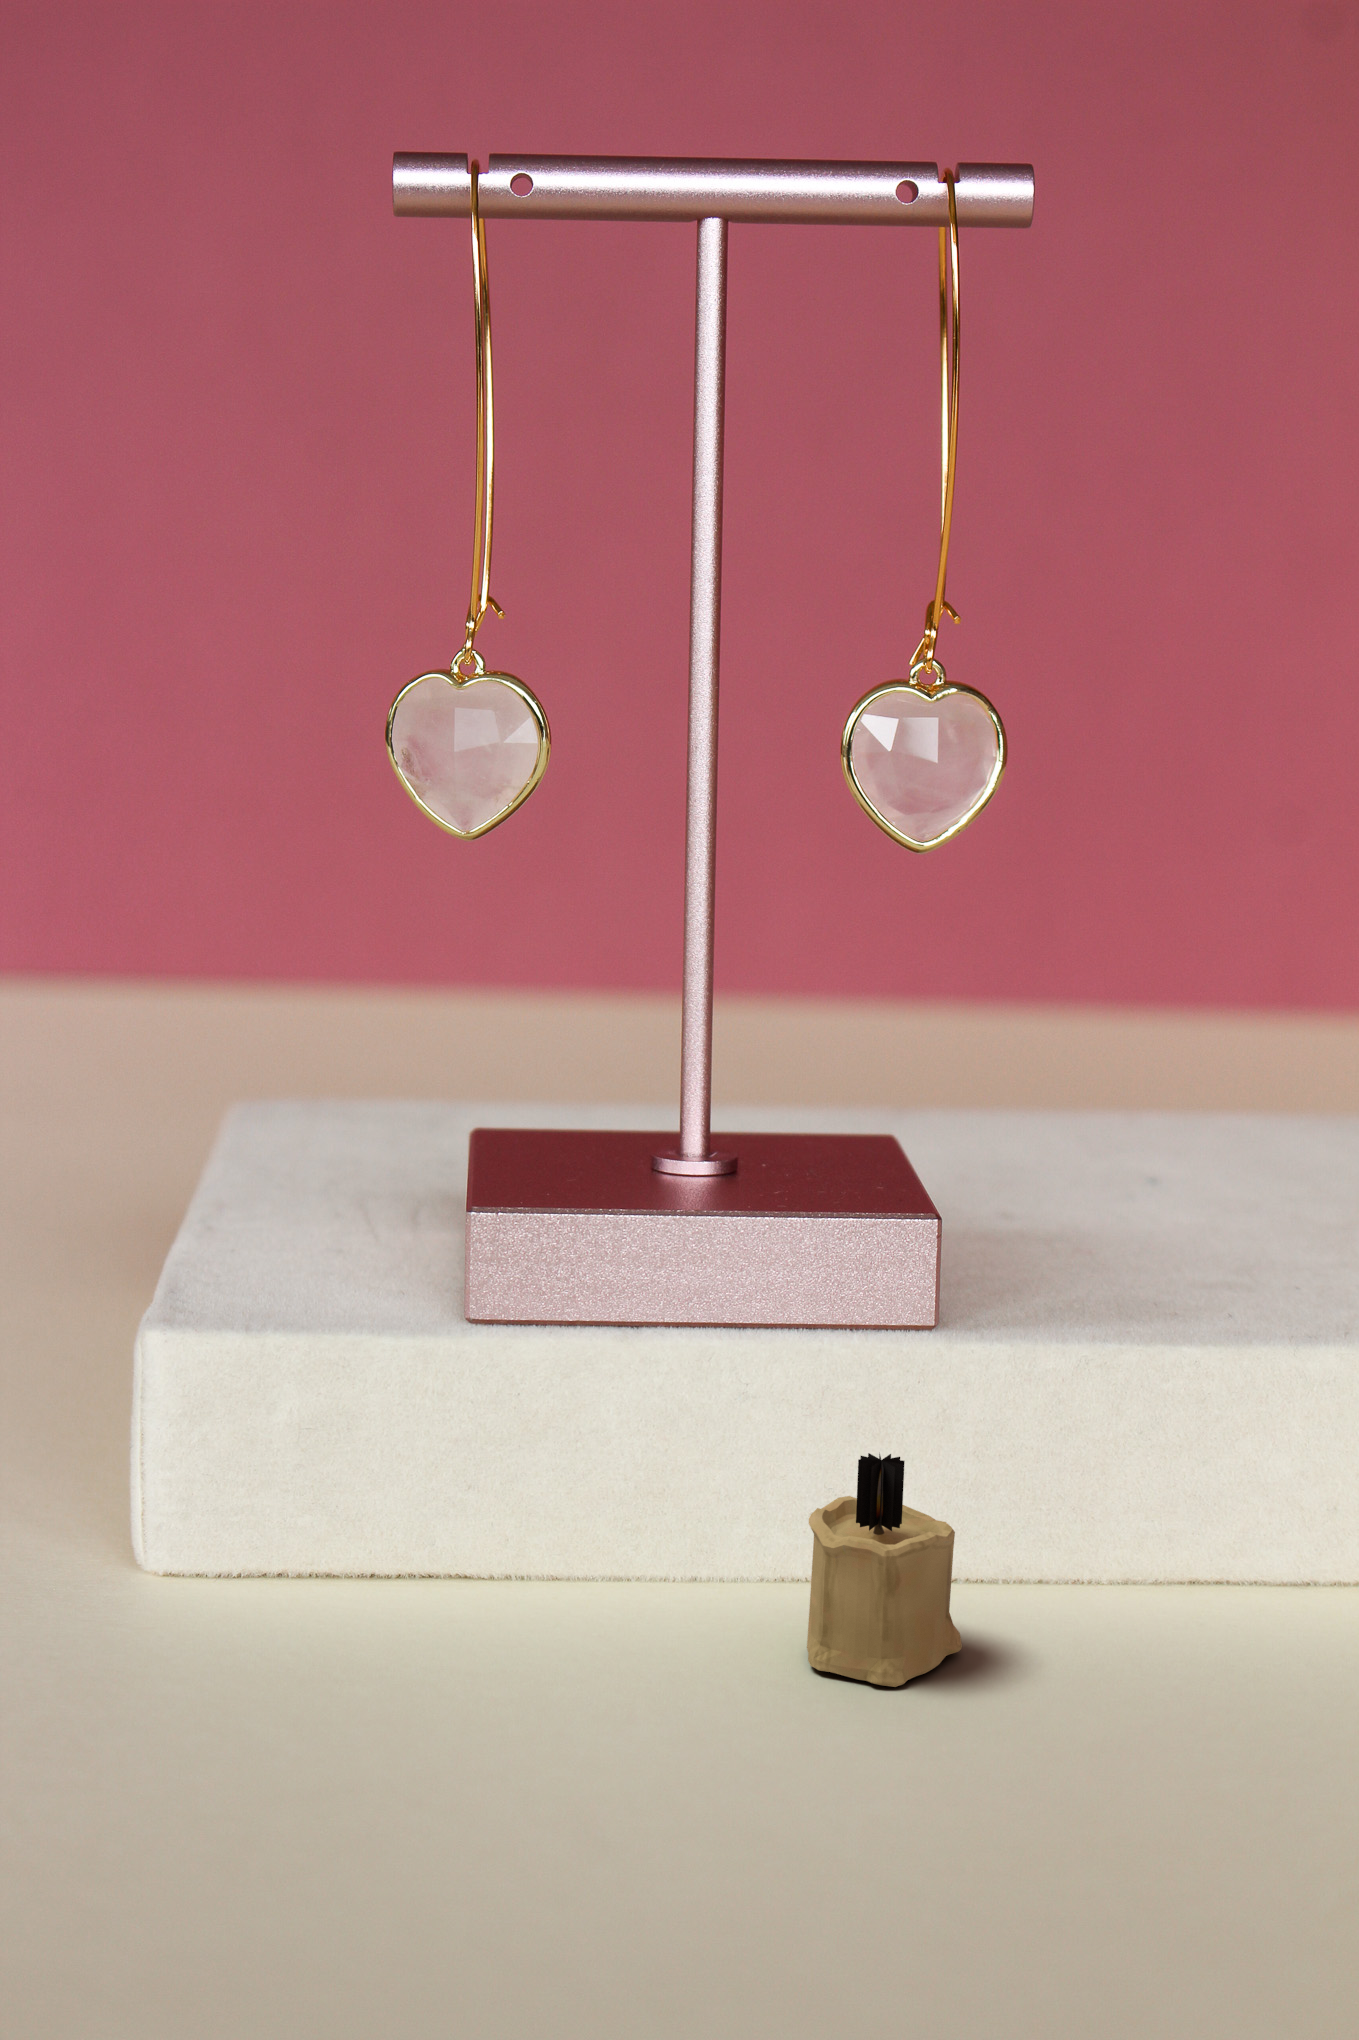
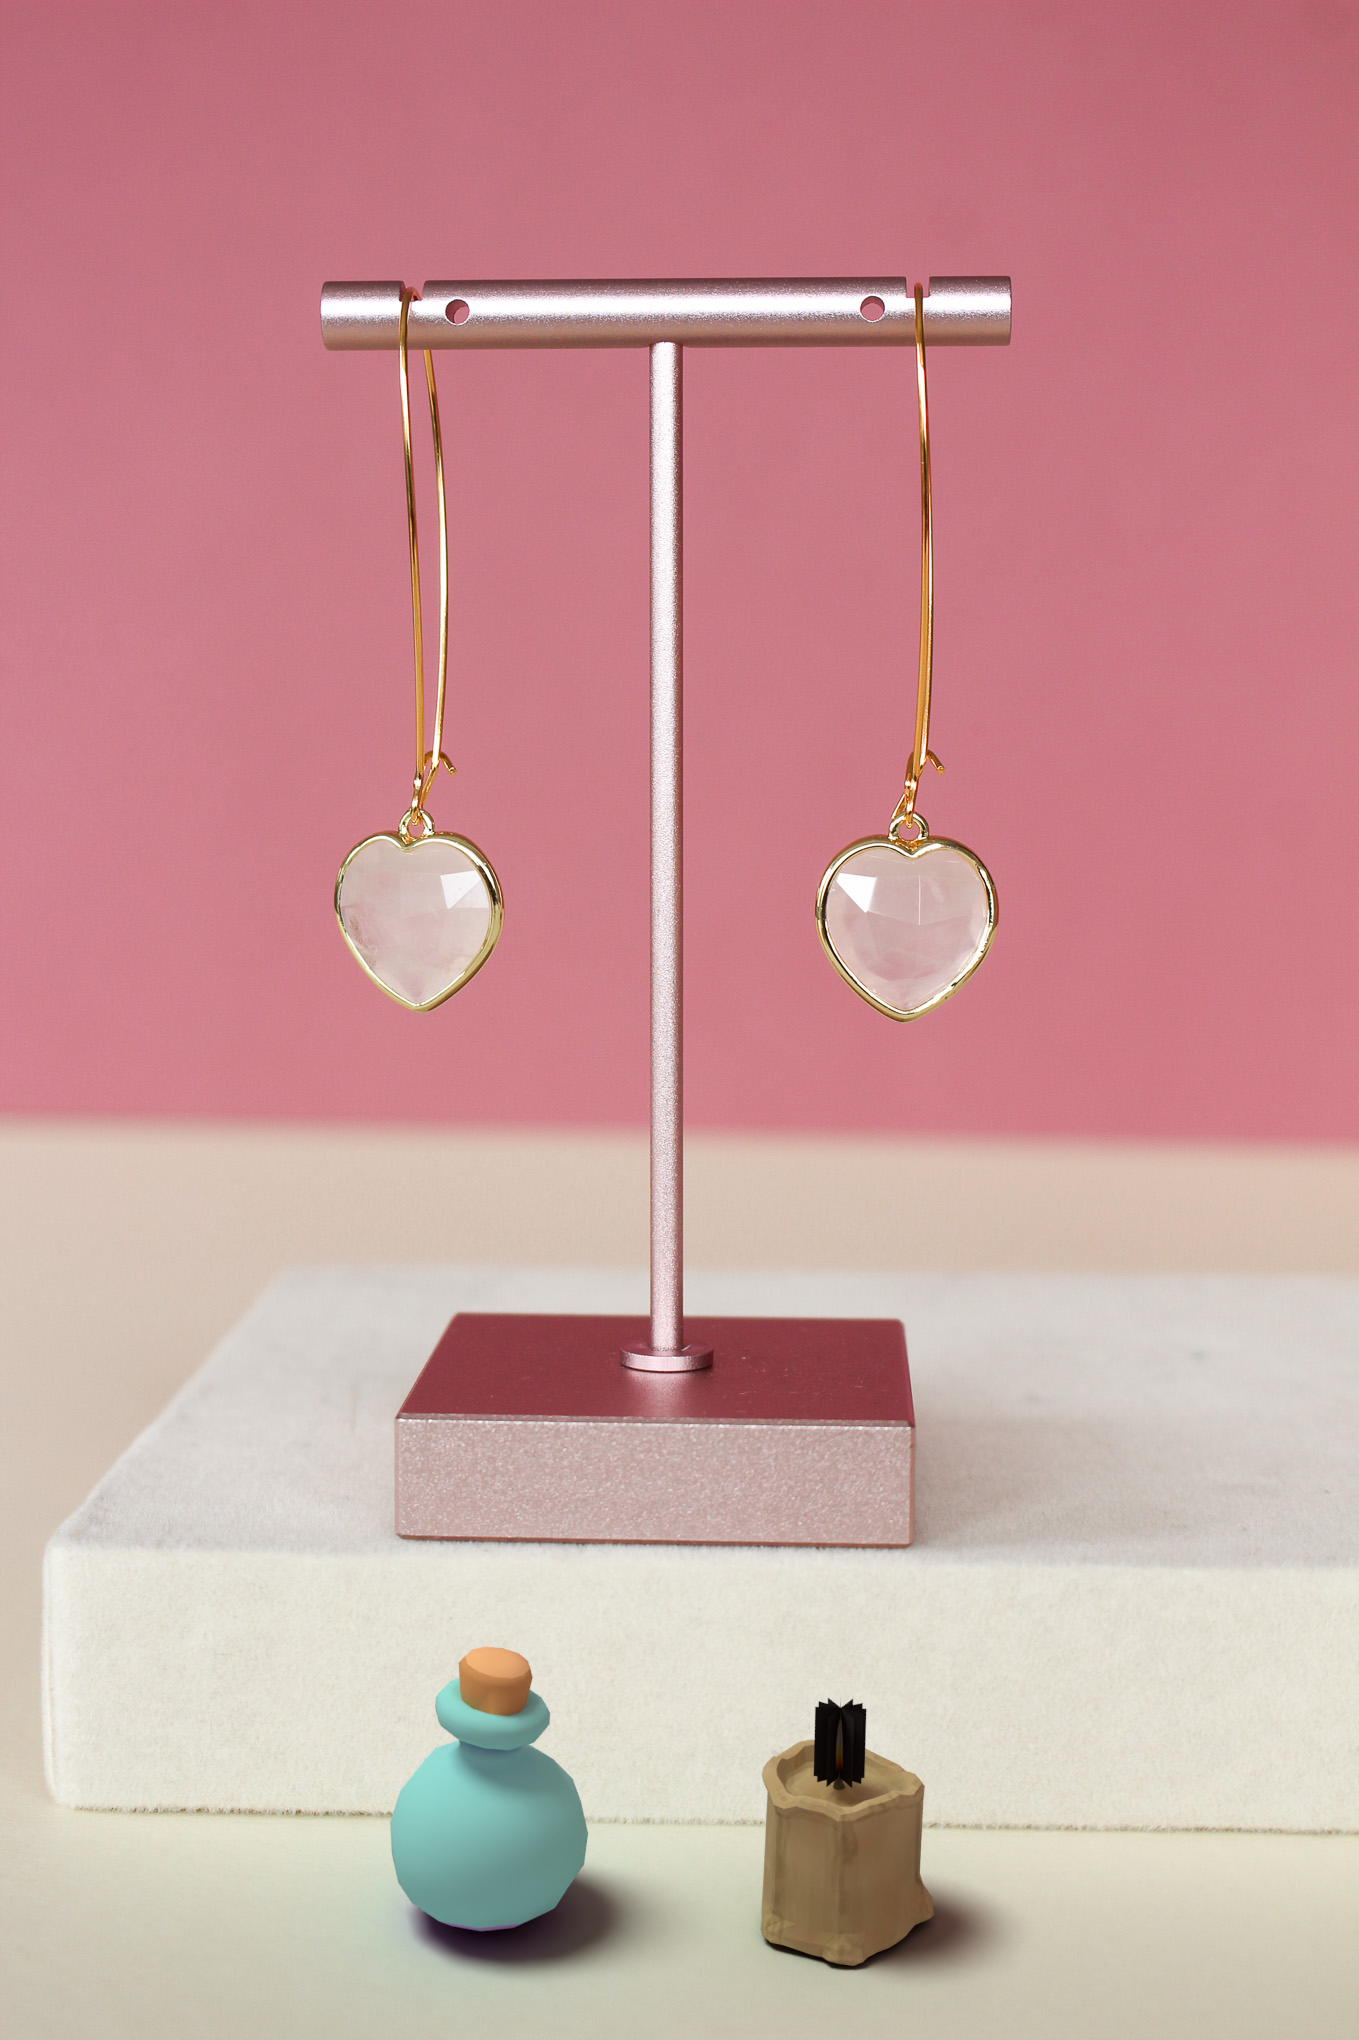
perfume bottle: none [470,1410,651,1664] -> present [390,1647,588,1931]

